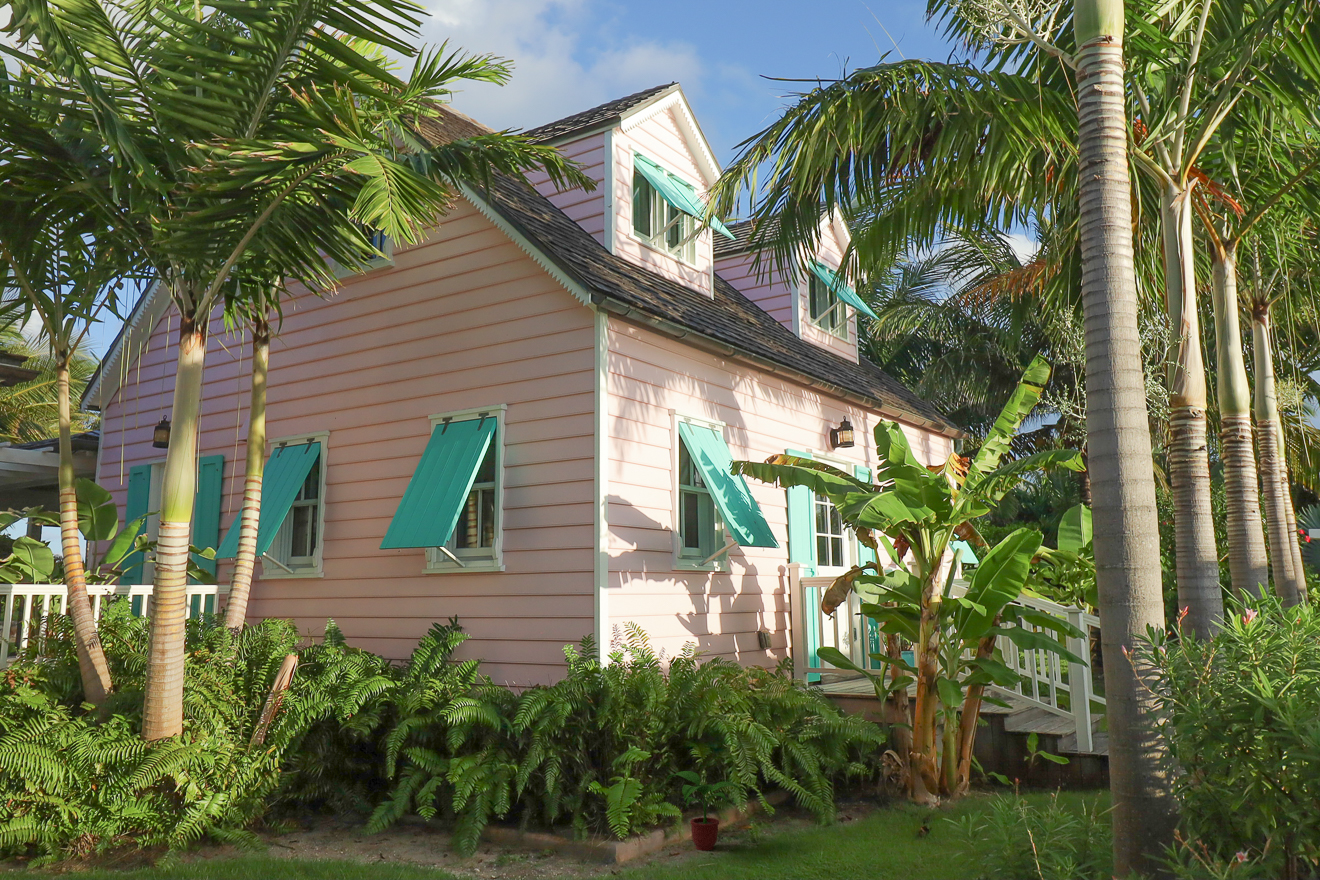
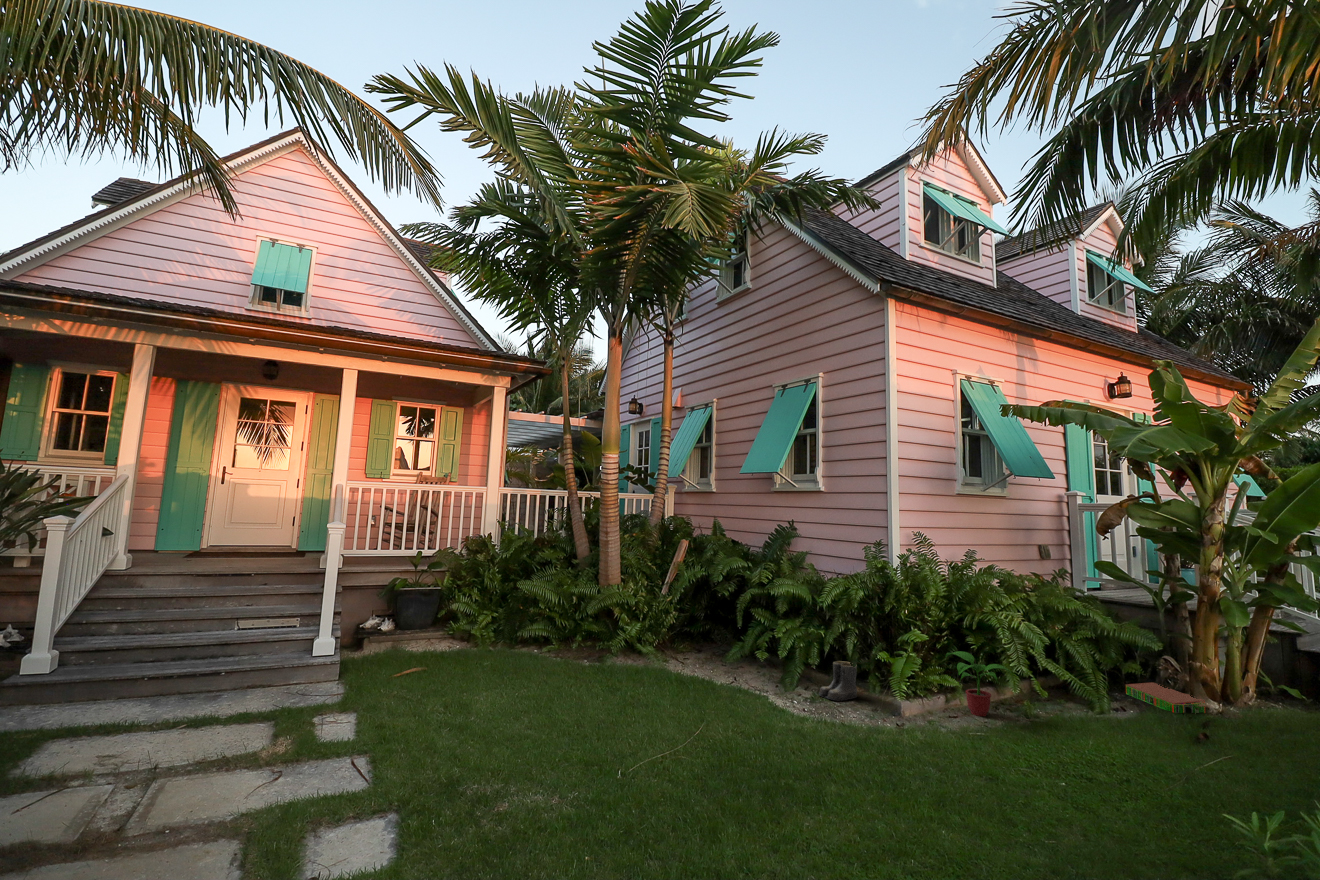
storage bin: none [852,783,925,814] -> present [1126,682,1205,713]
boots: none [505,805,559,861] -> present [819,661,857,701]

